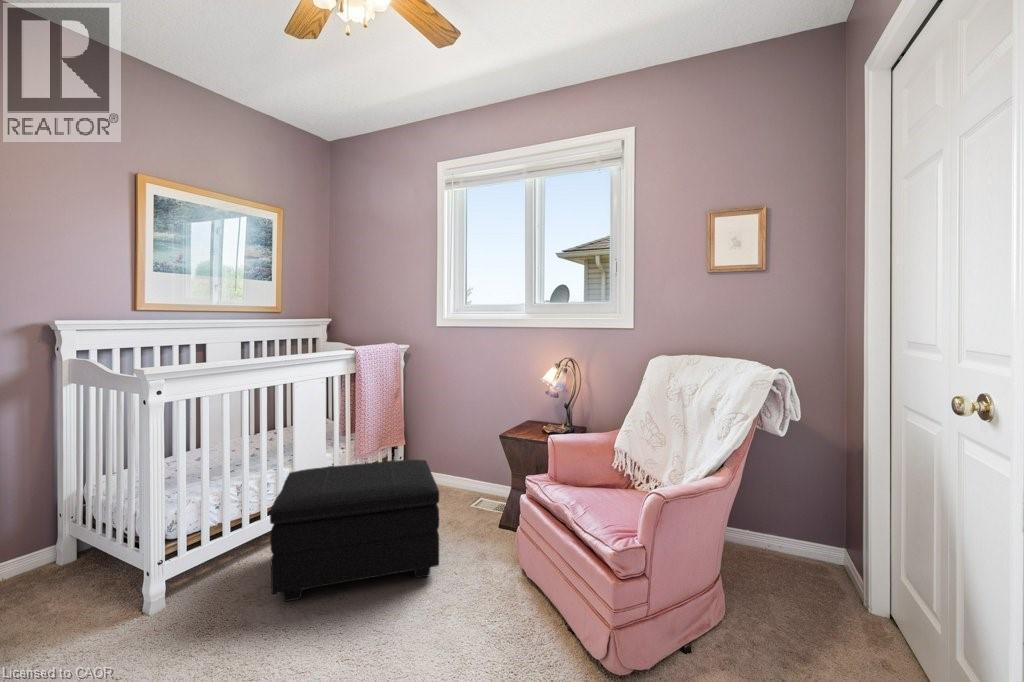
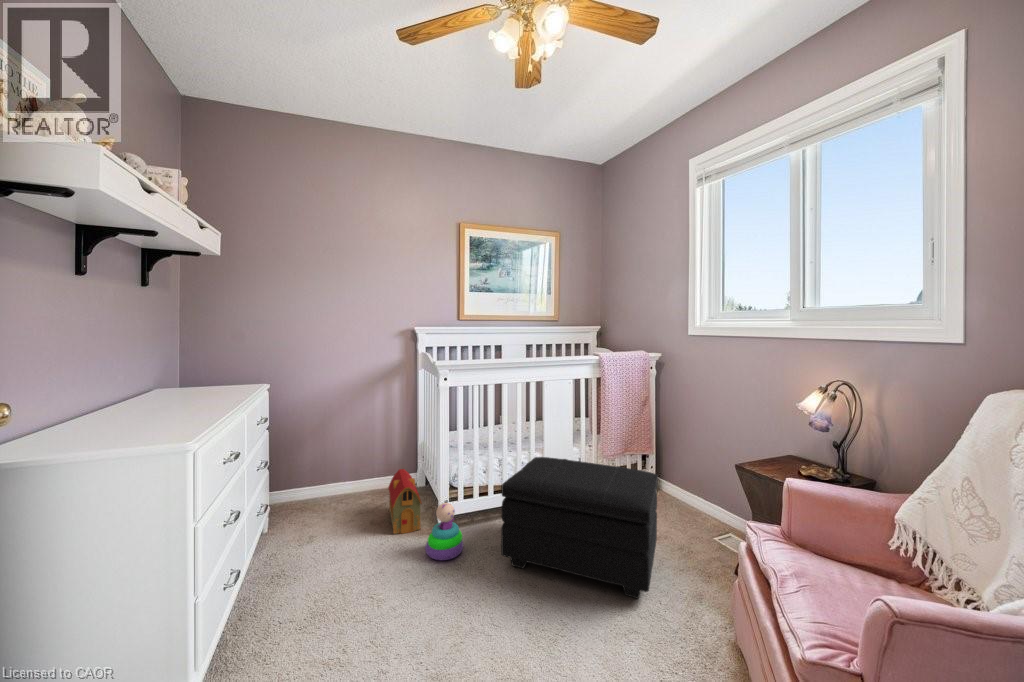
toy house: none [24,540,115,640] -> present [388,469,422,534]
stacking toy: none [142,558,207,641] -> present [425,503,463,560]

